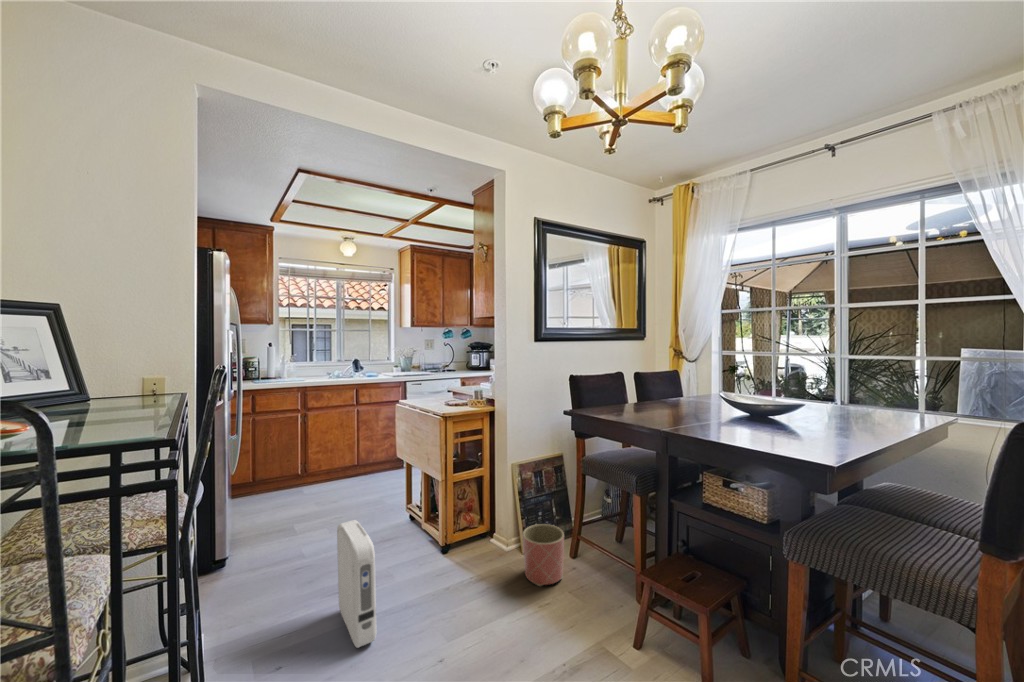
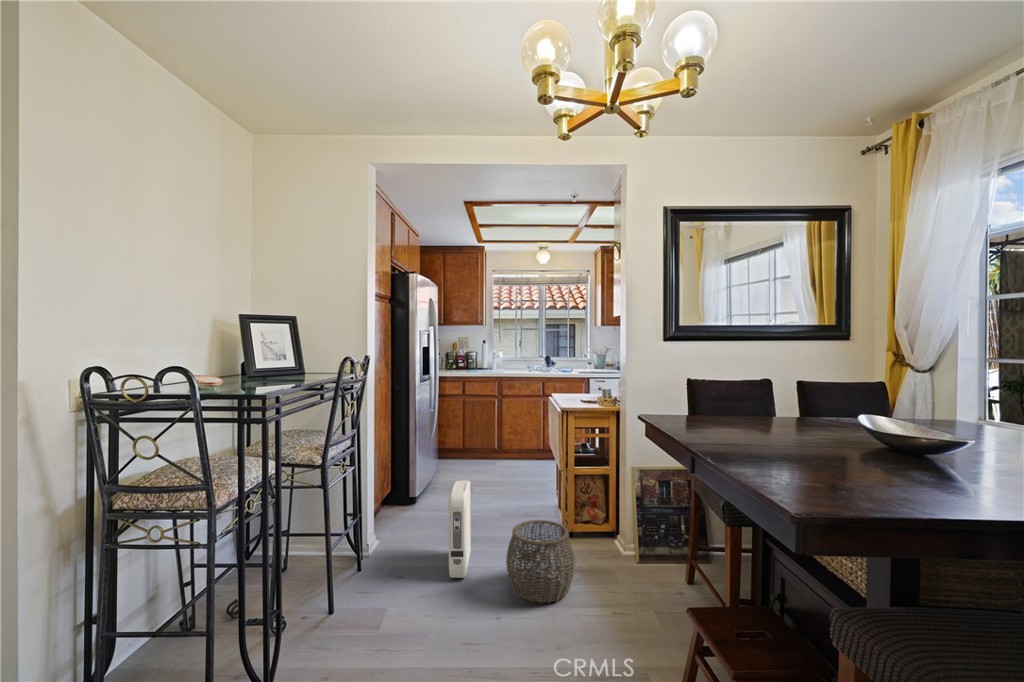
planter: present [523,524,564,586] -> none [618,530,663,593]
woven basket: none [426,541,502,640] -> present [506,520,575,604]

